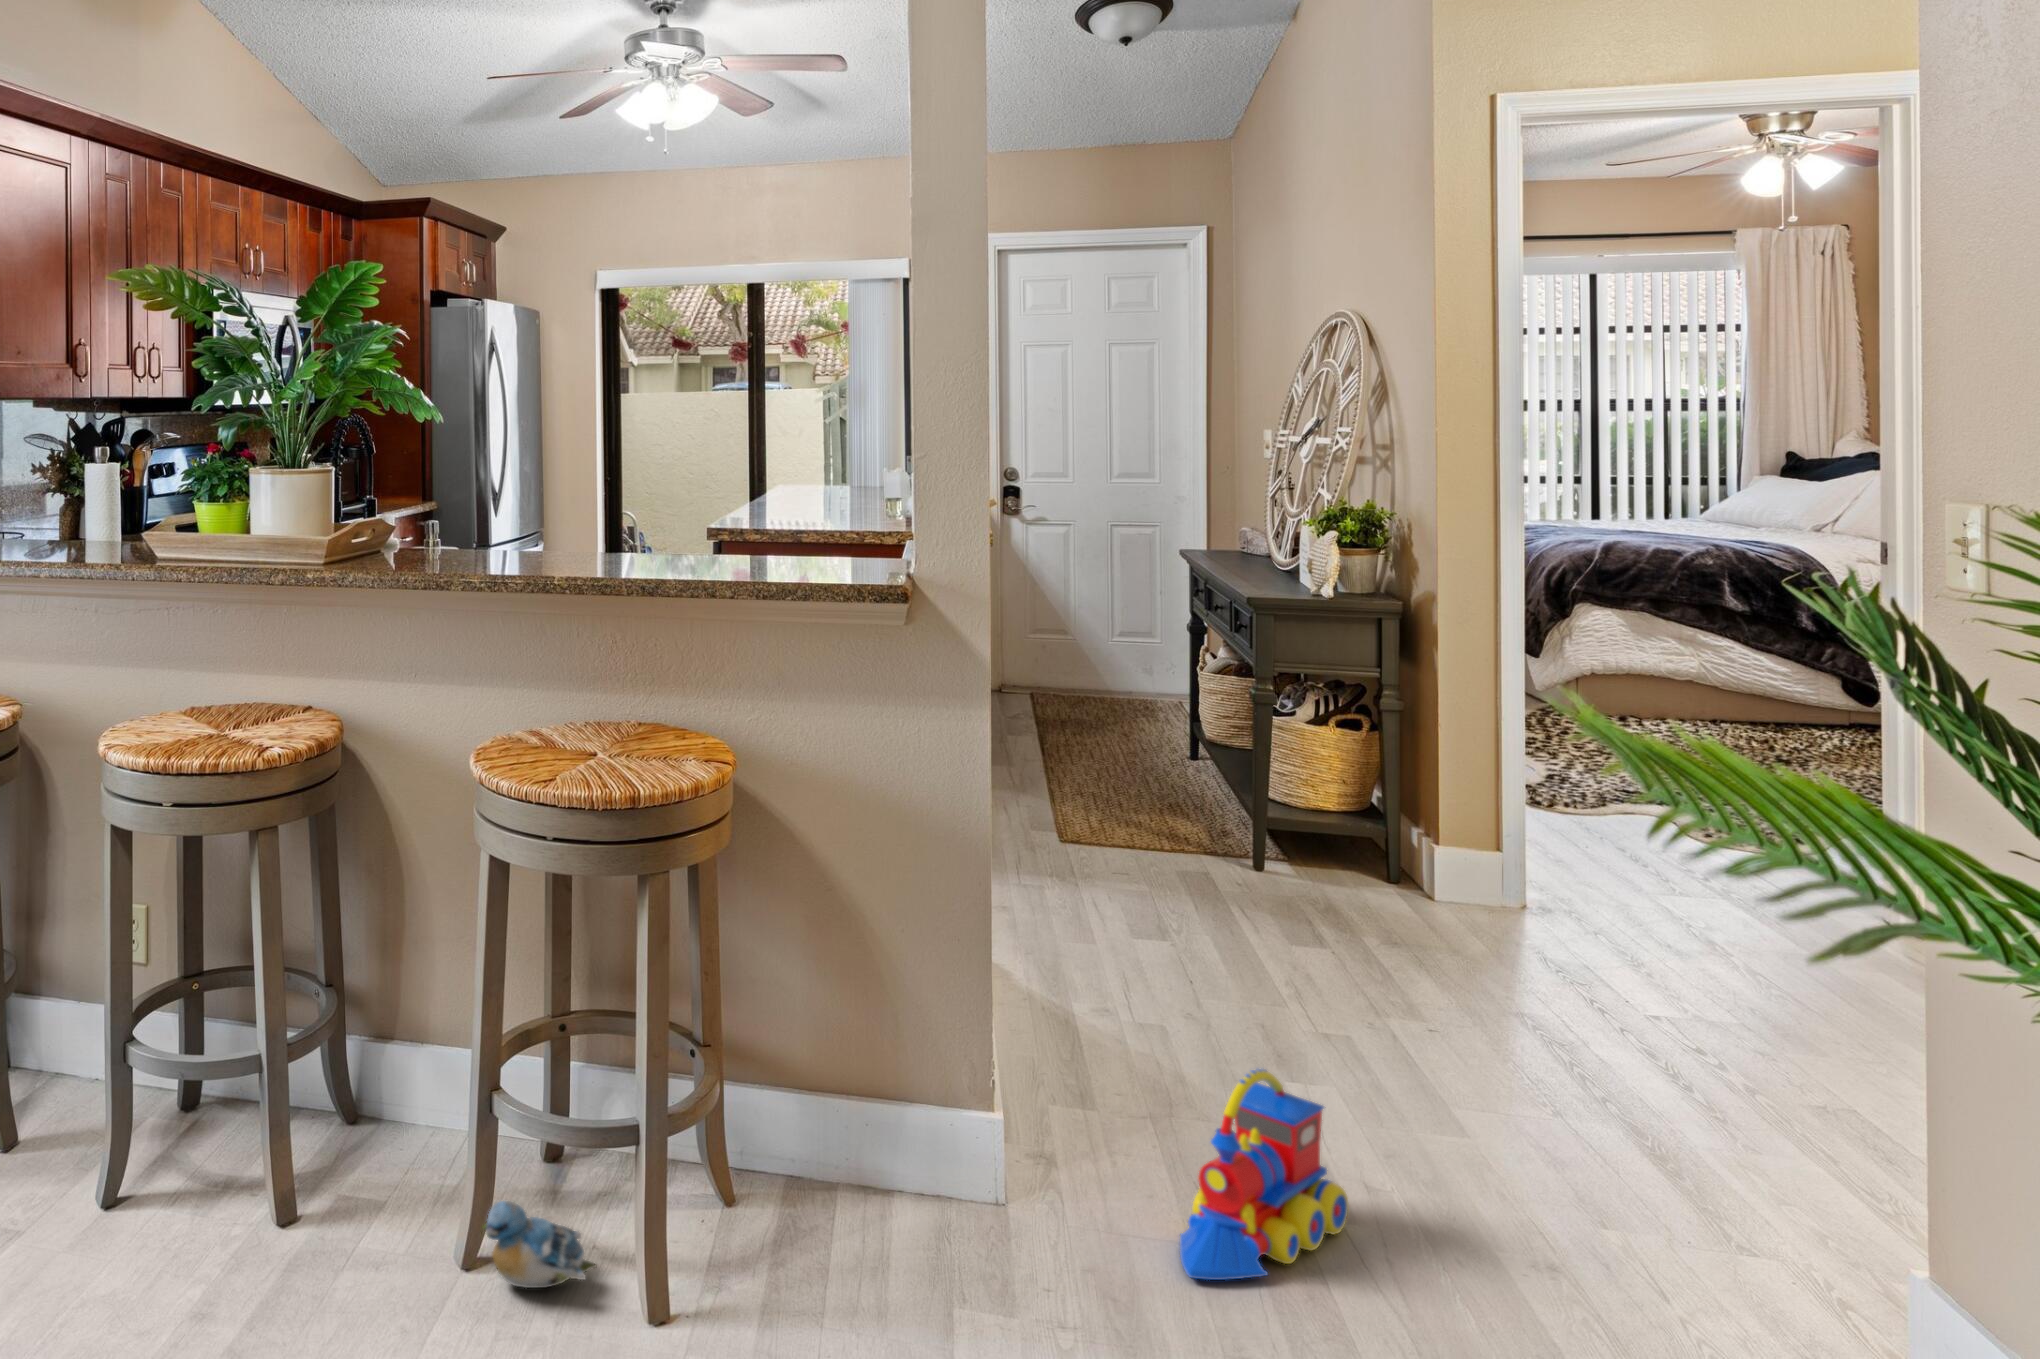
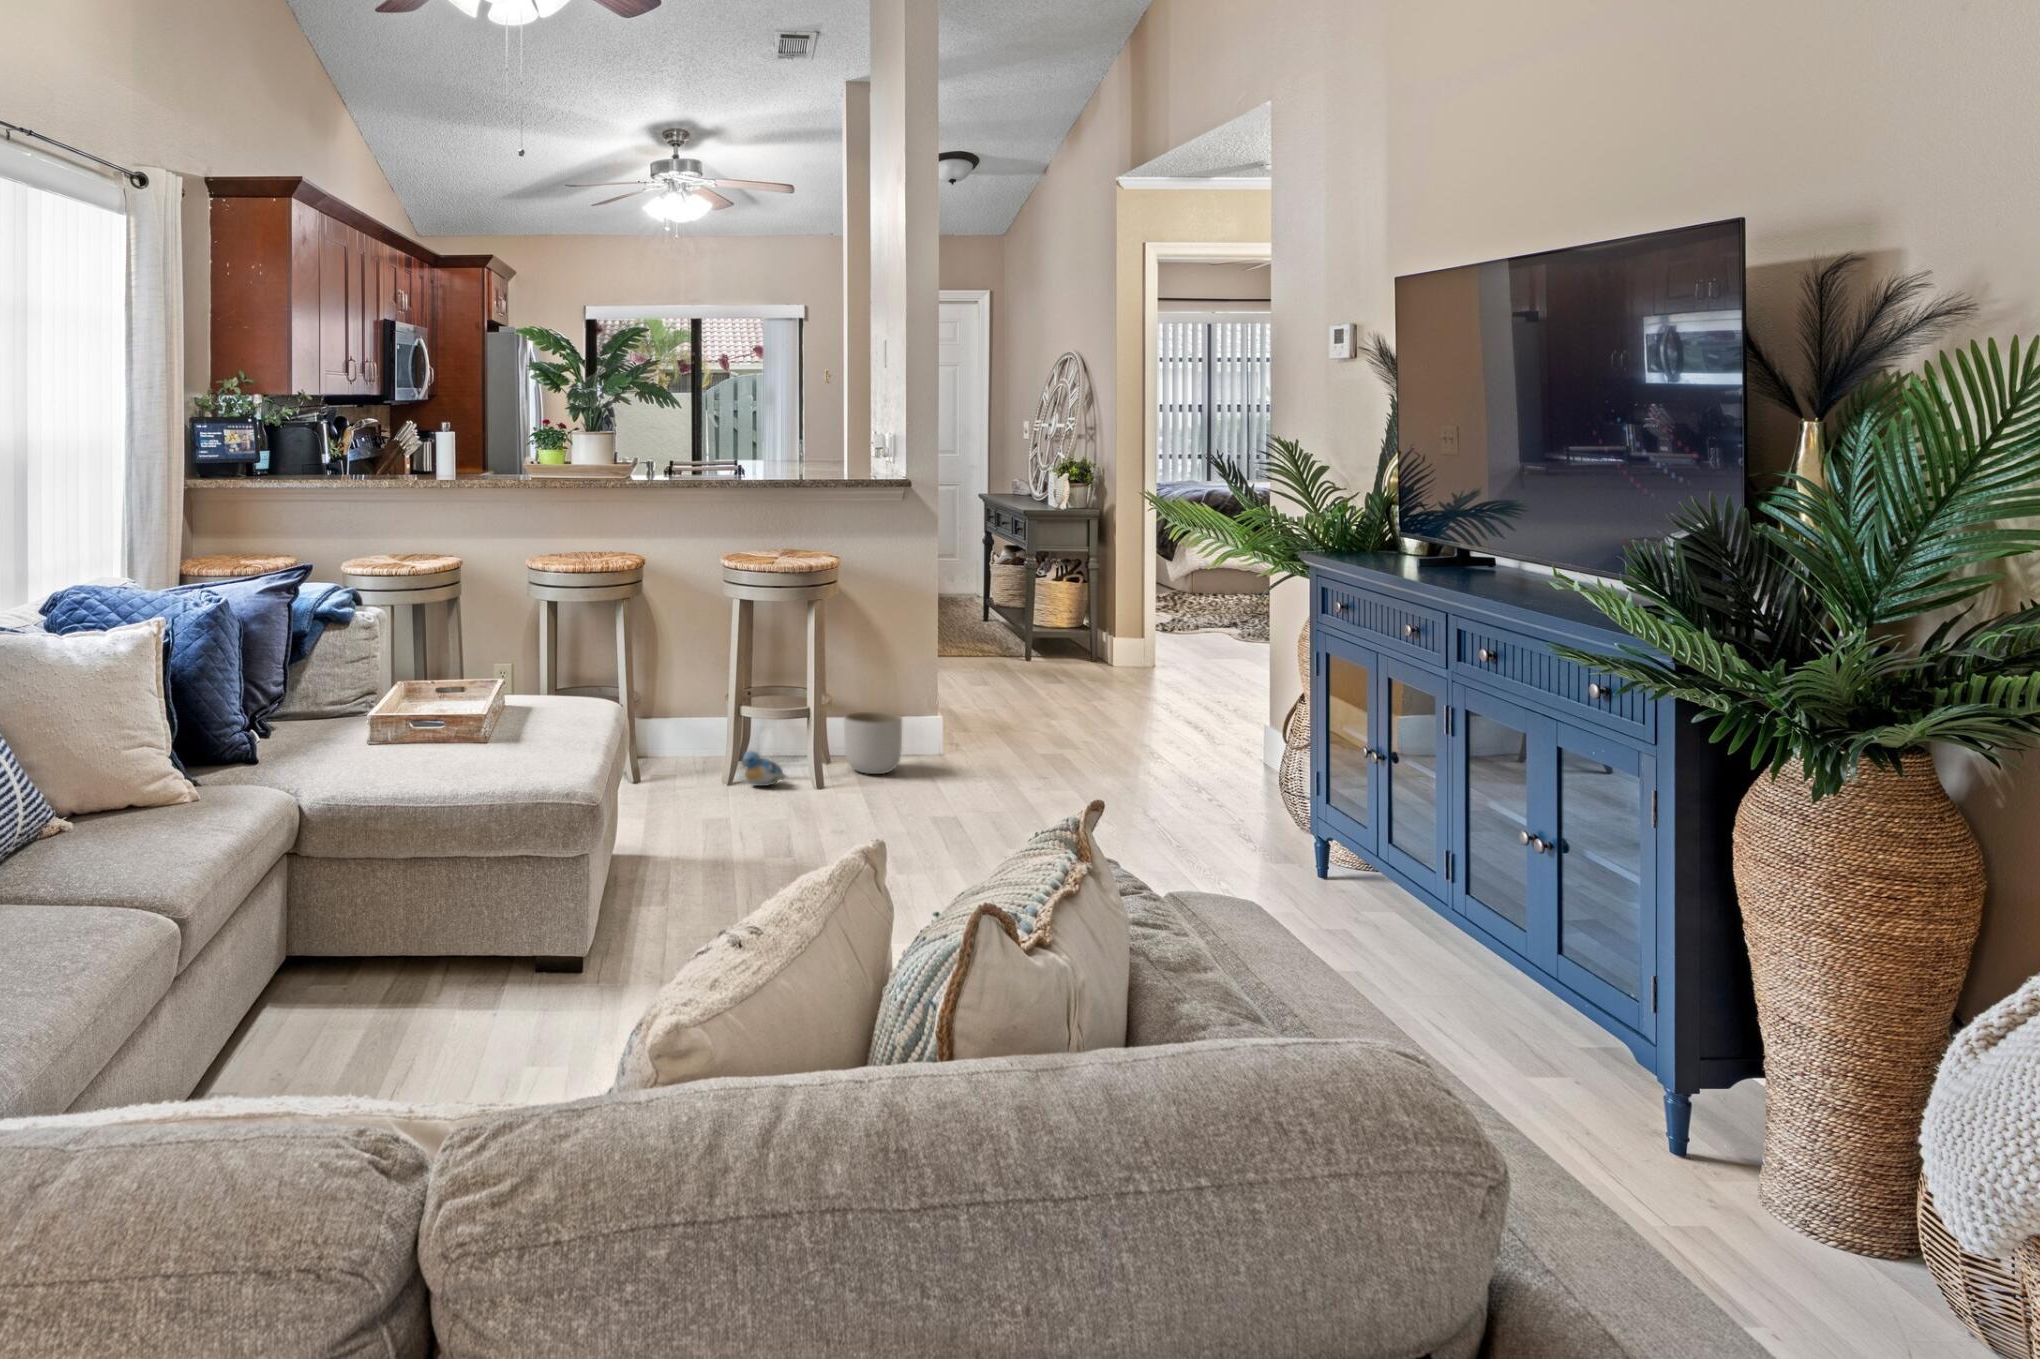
toy train: present [1180,1069,1349,1280] -> none [1016,689,1081,767]
planter: none [754,1092,888,1264] -> present [844,712,902,774]

